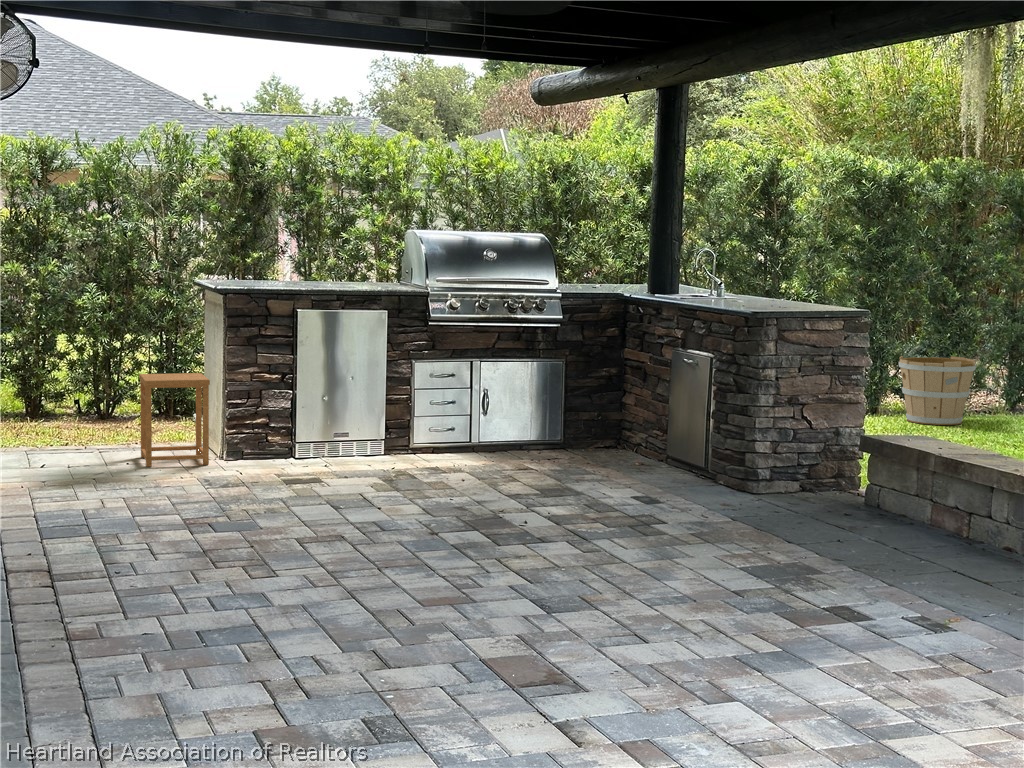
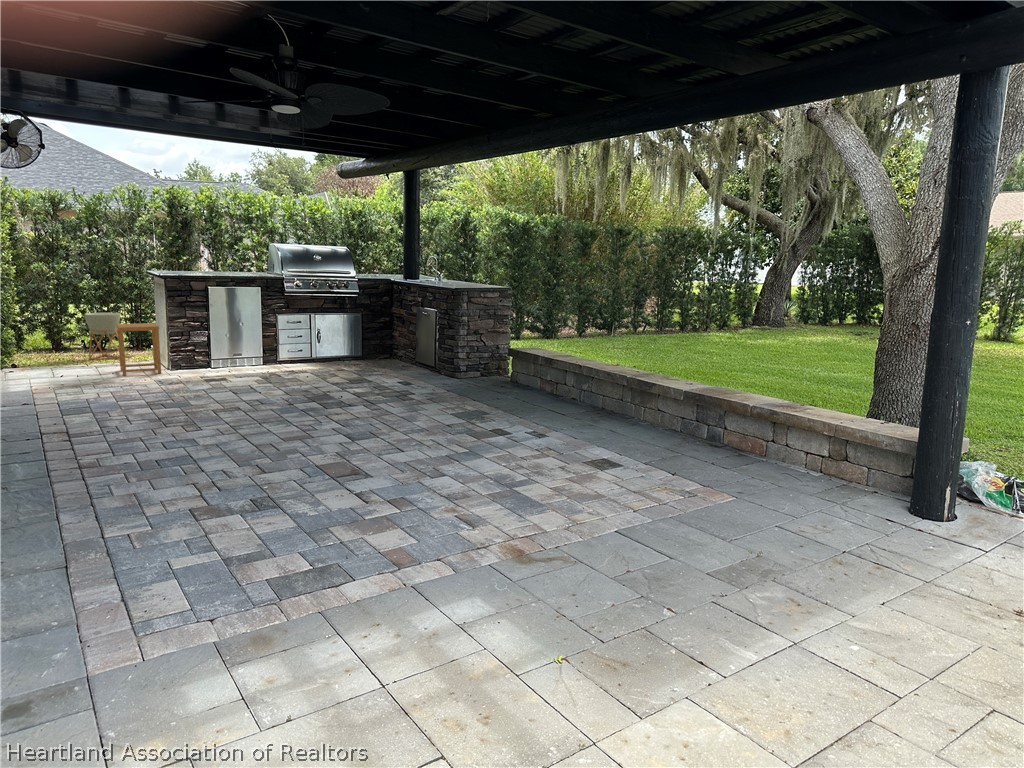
planter: none [84,351,144,435] -> present [84,313,120,360]
wooden bucket: present [898,356,976,425] -> none [528,310,564,343]

